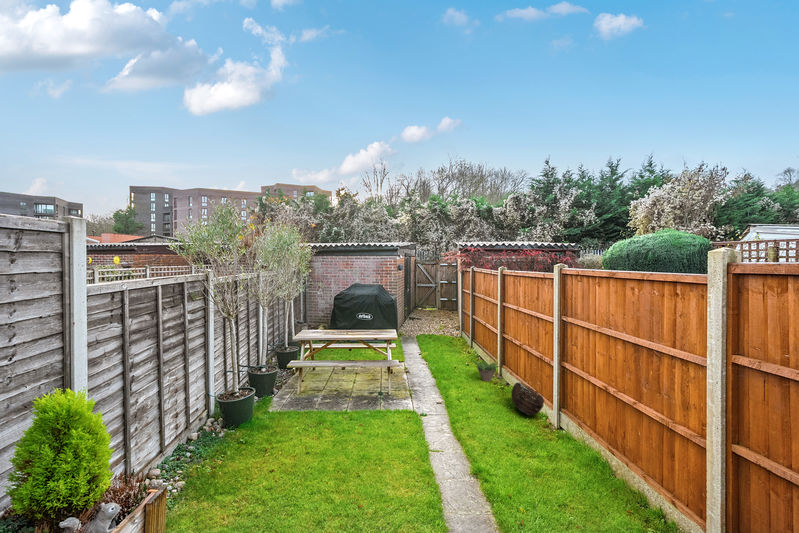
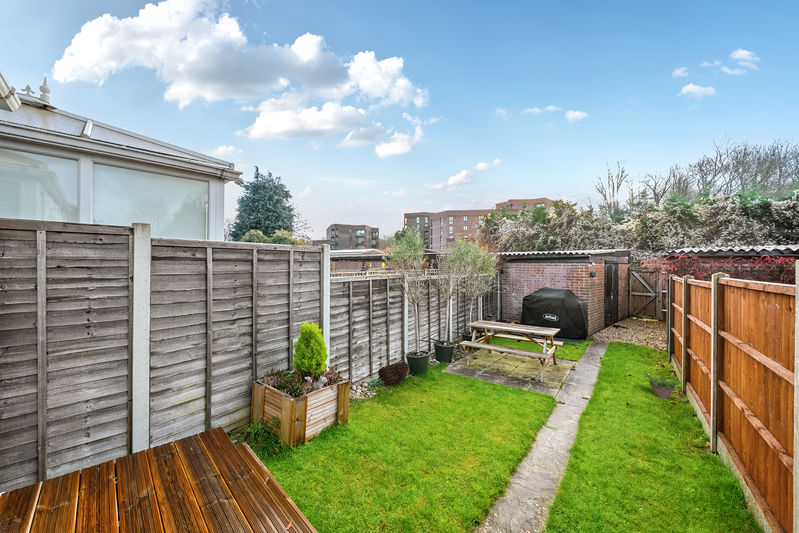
basket: present [511,382,544,415] -> present [378,361,408,384]

